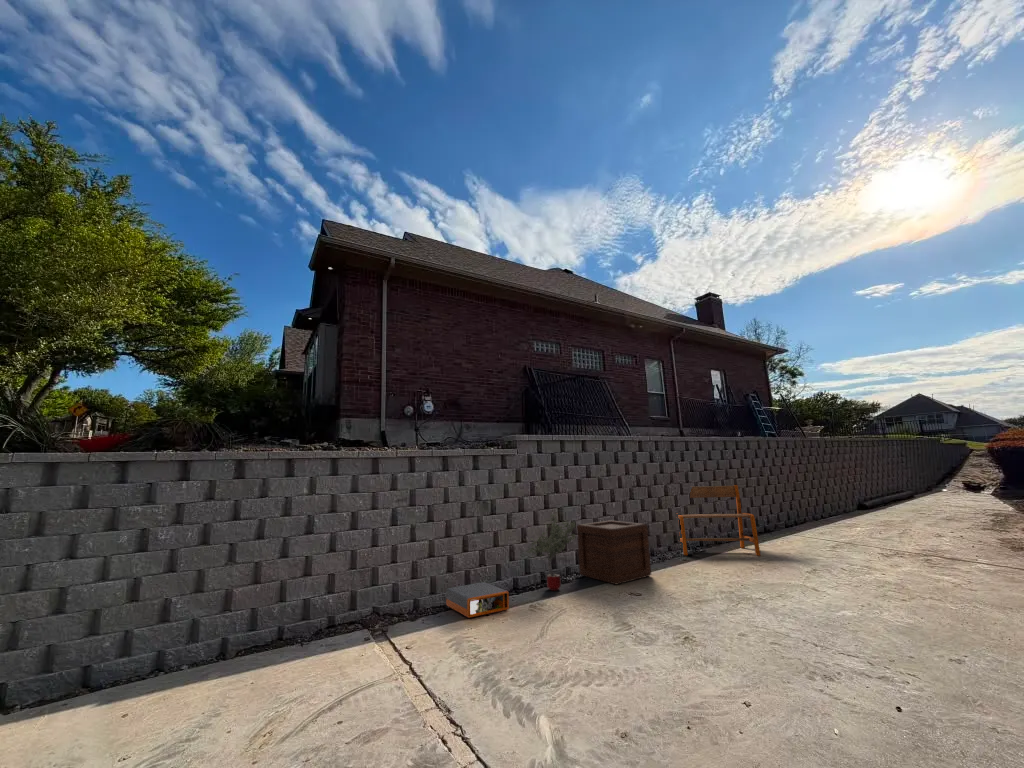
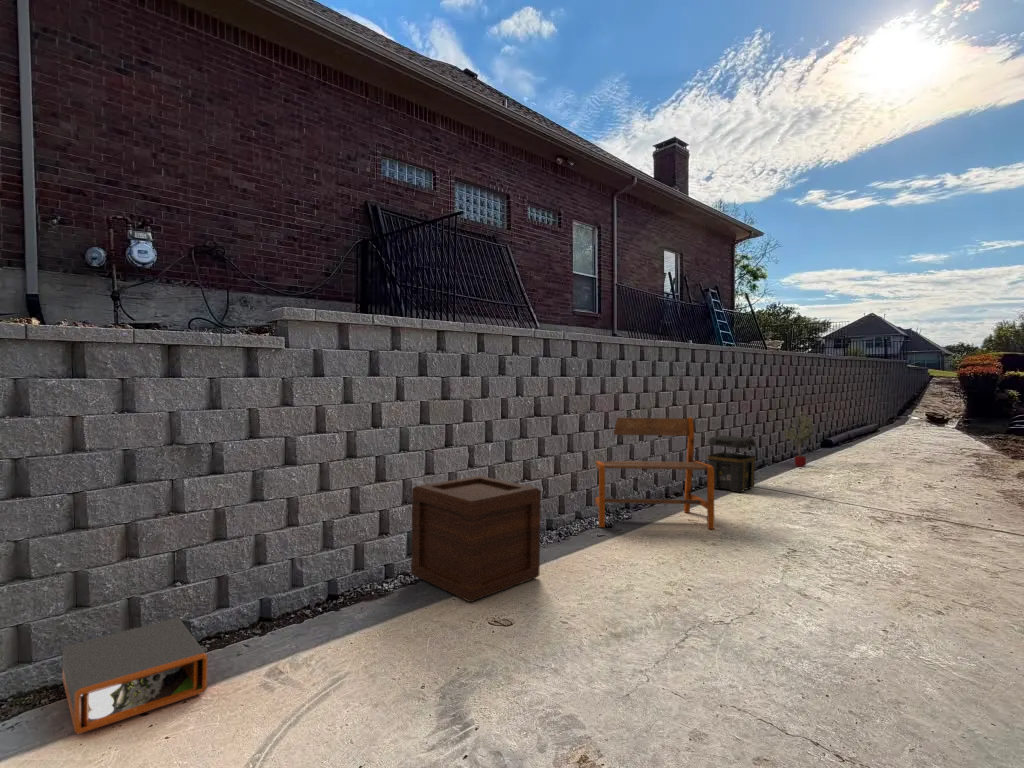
toolbox: none [755,499,793,537] -> present [707,435,756,492]
potted tree: present [527,514,576,591] -> present [784,412,814,467]

